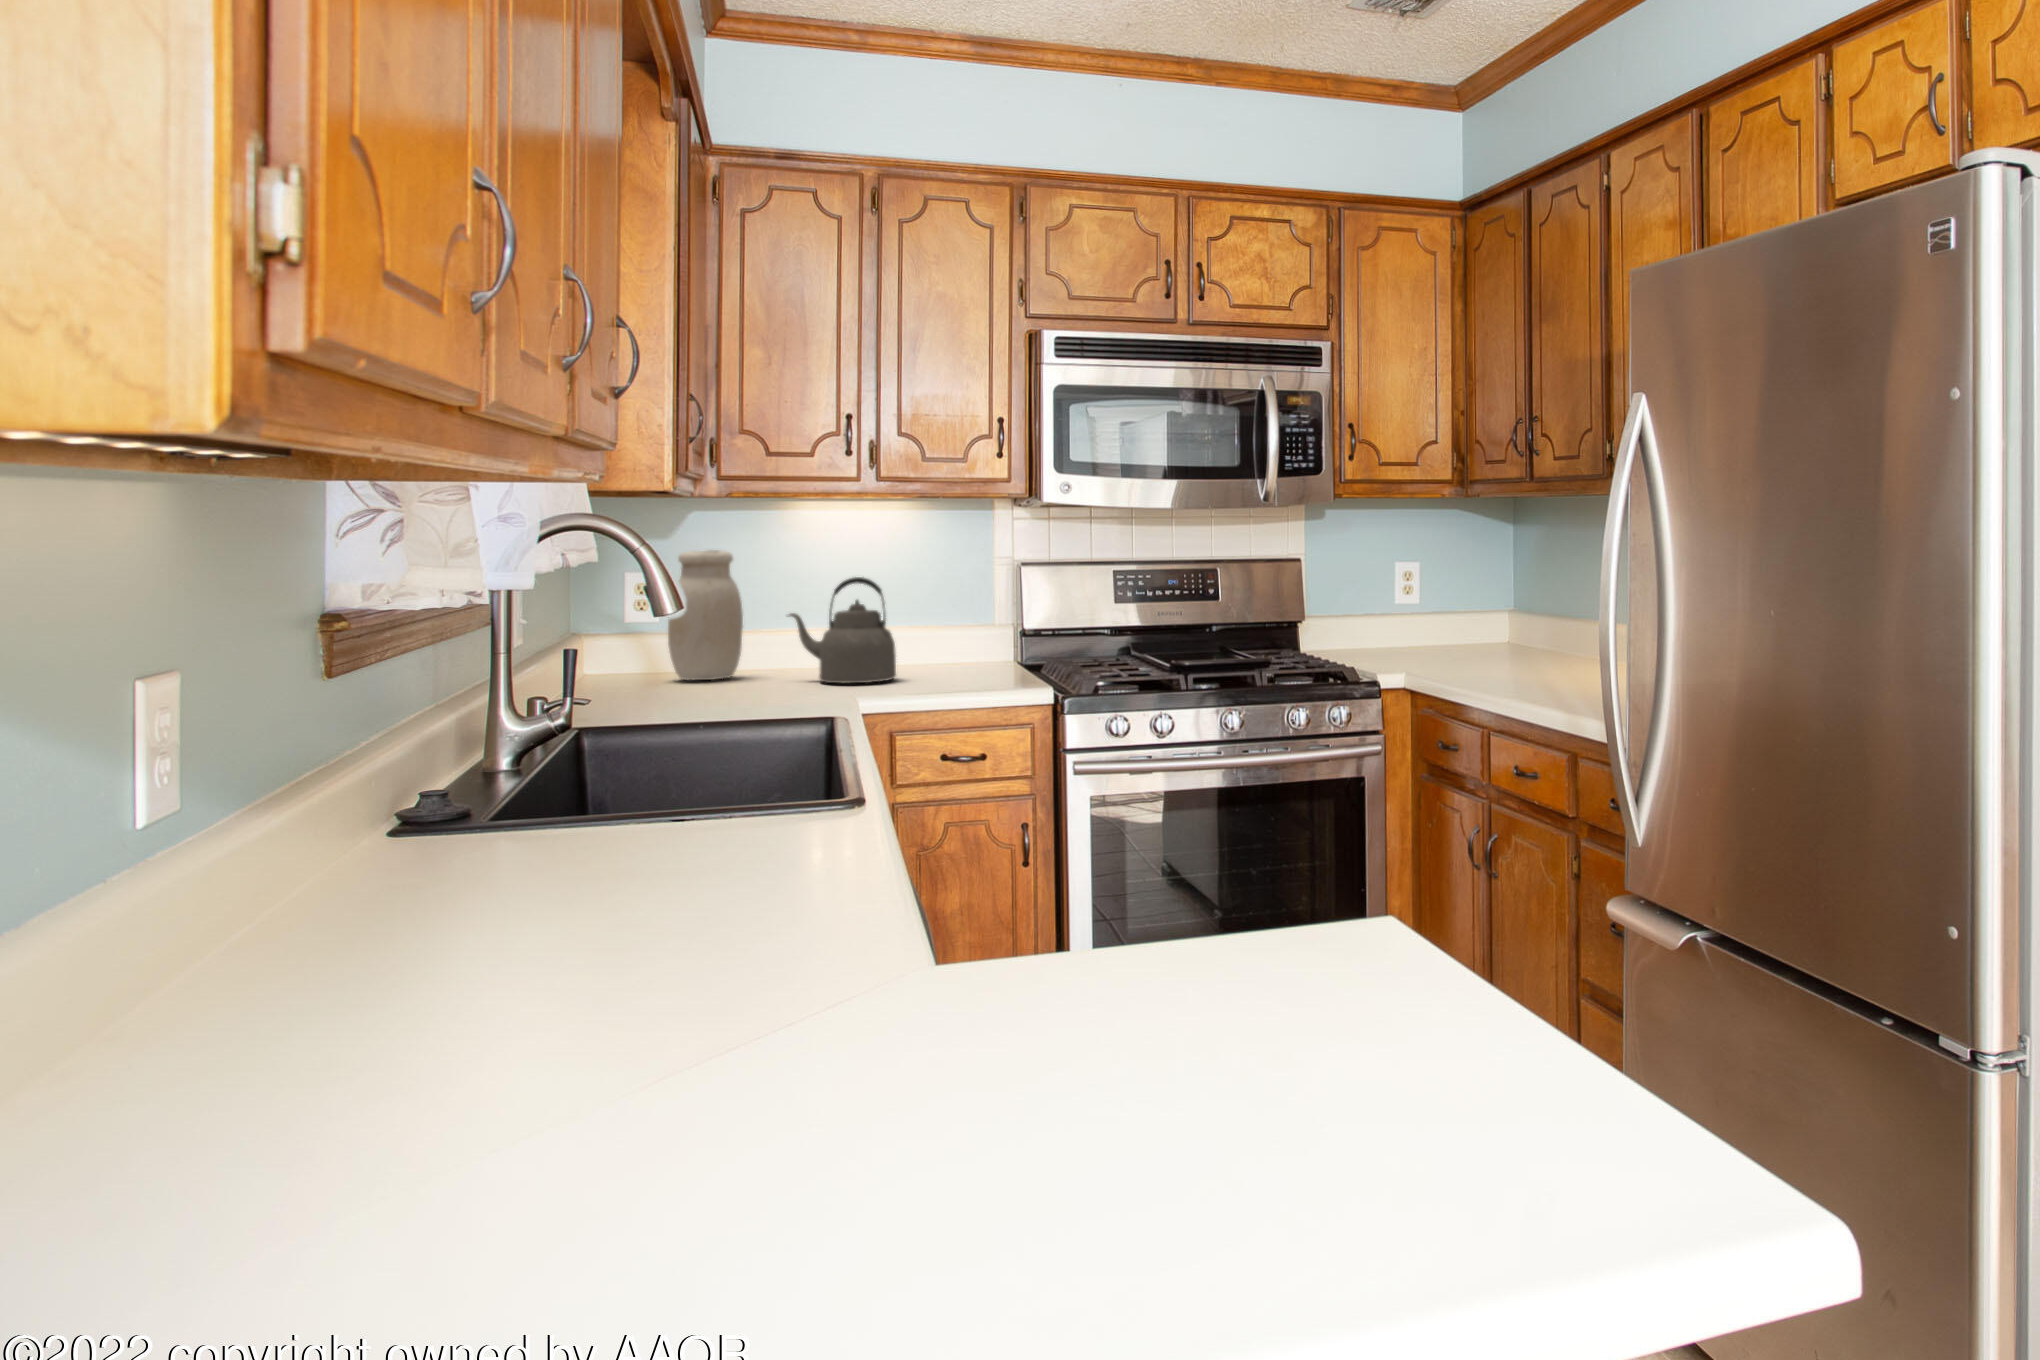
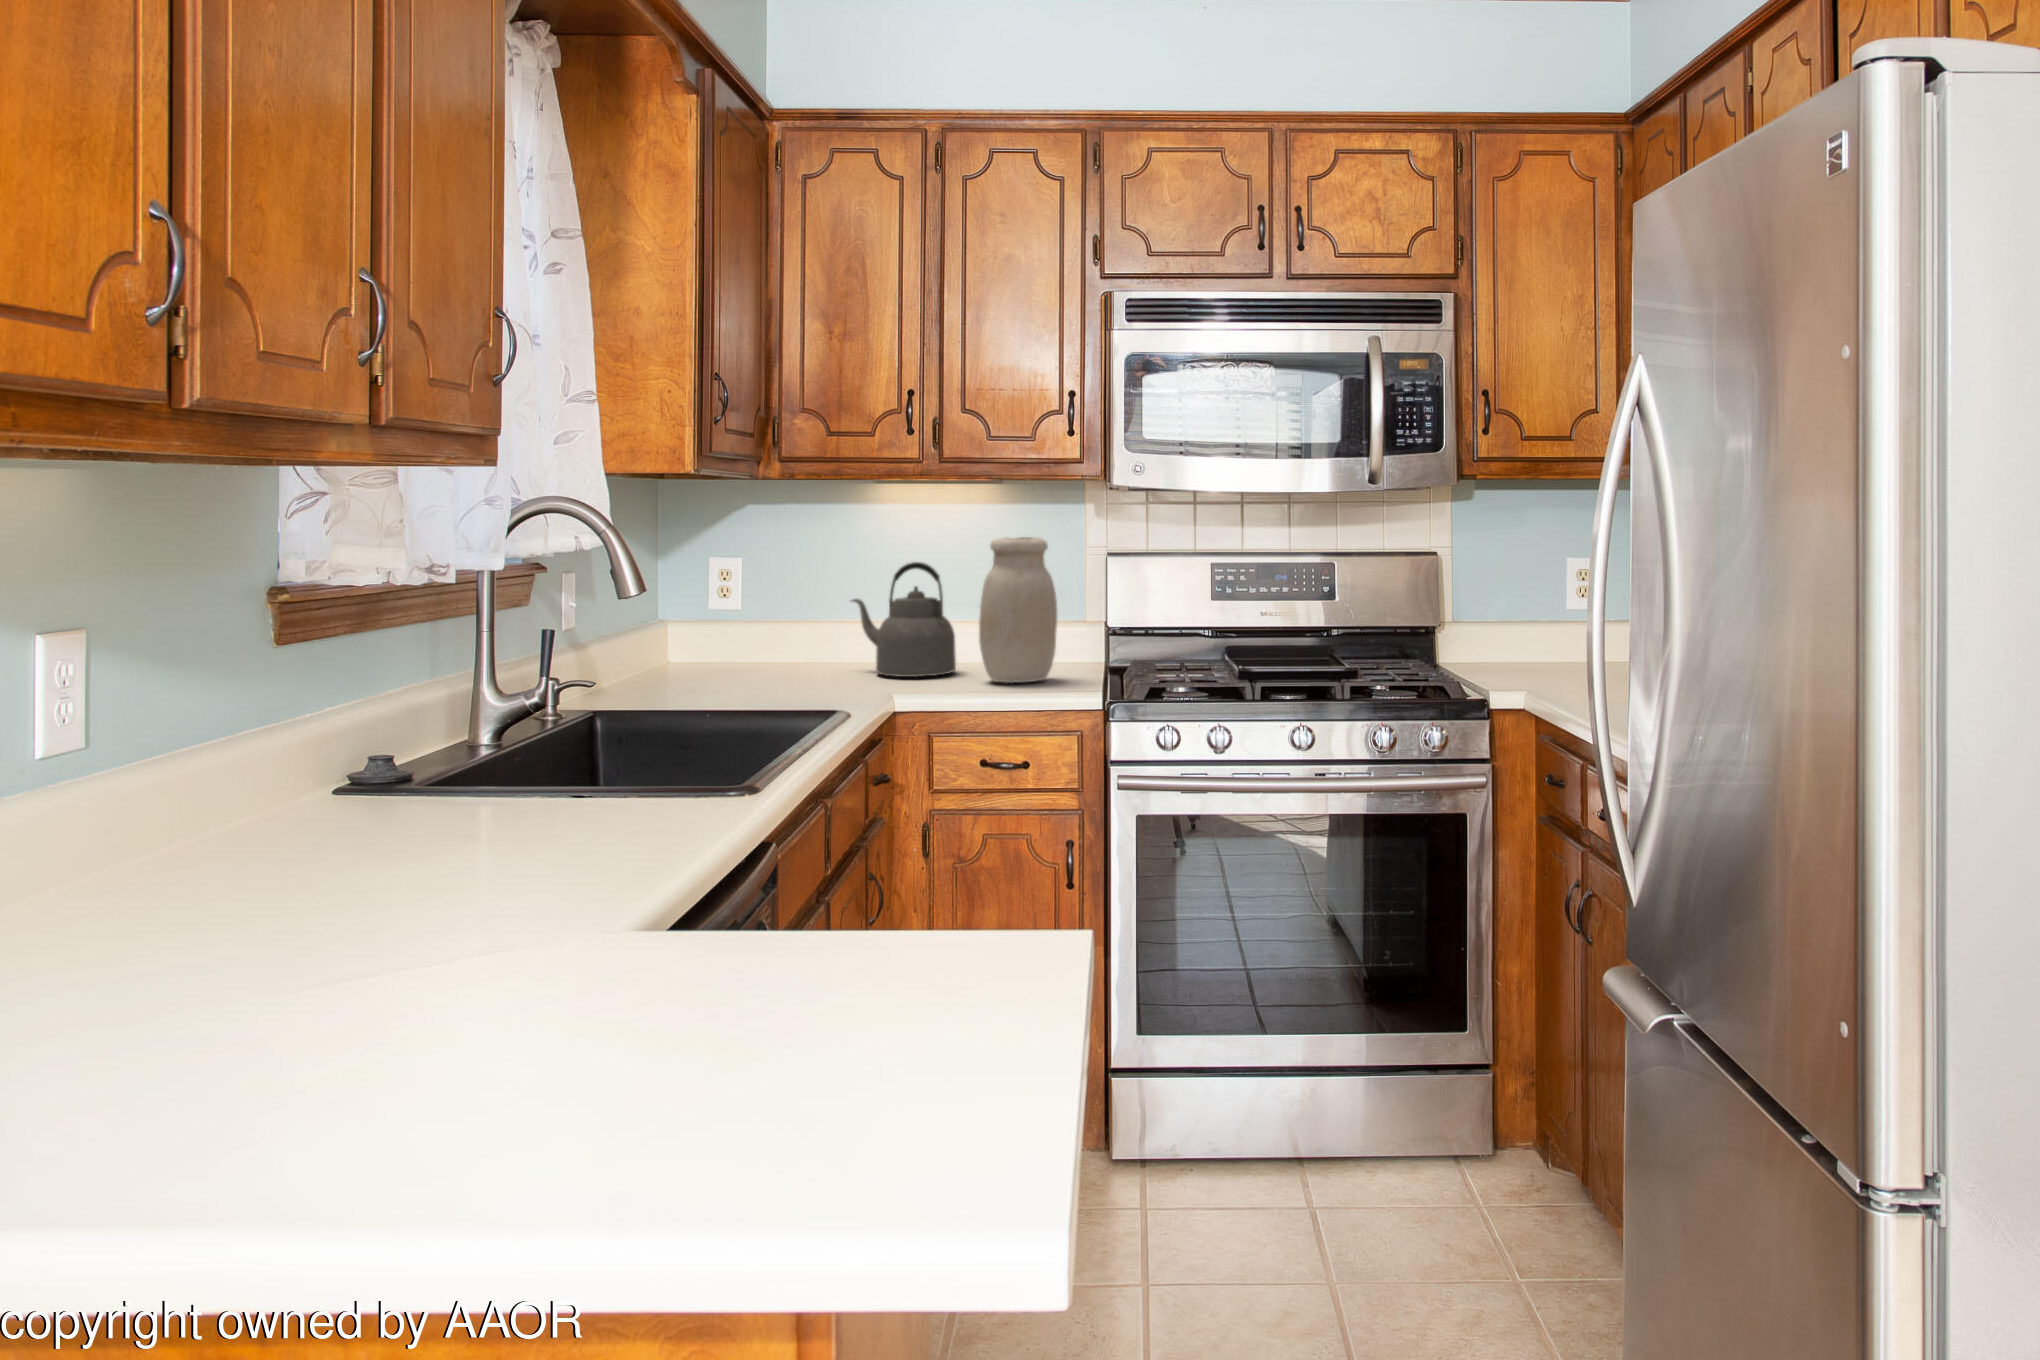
jar: present [668,550,743,680] -> present [979,537,1057,683]

